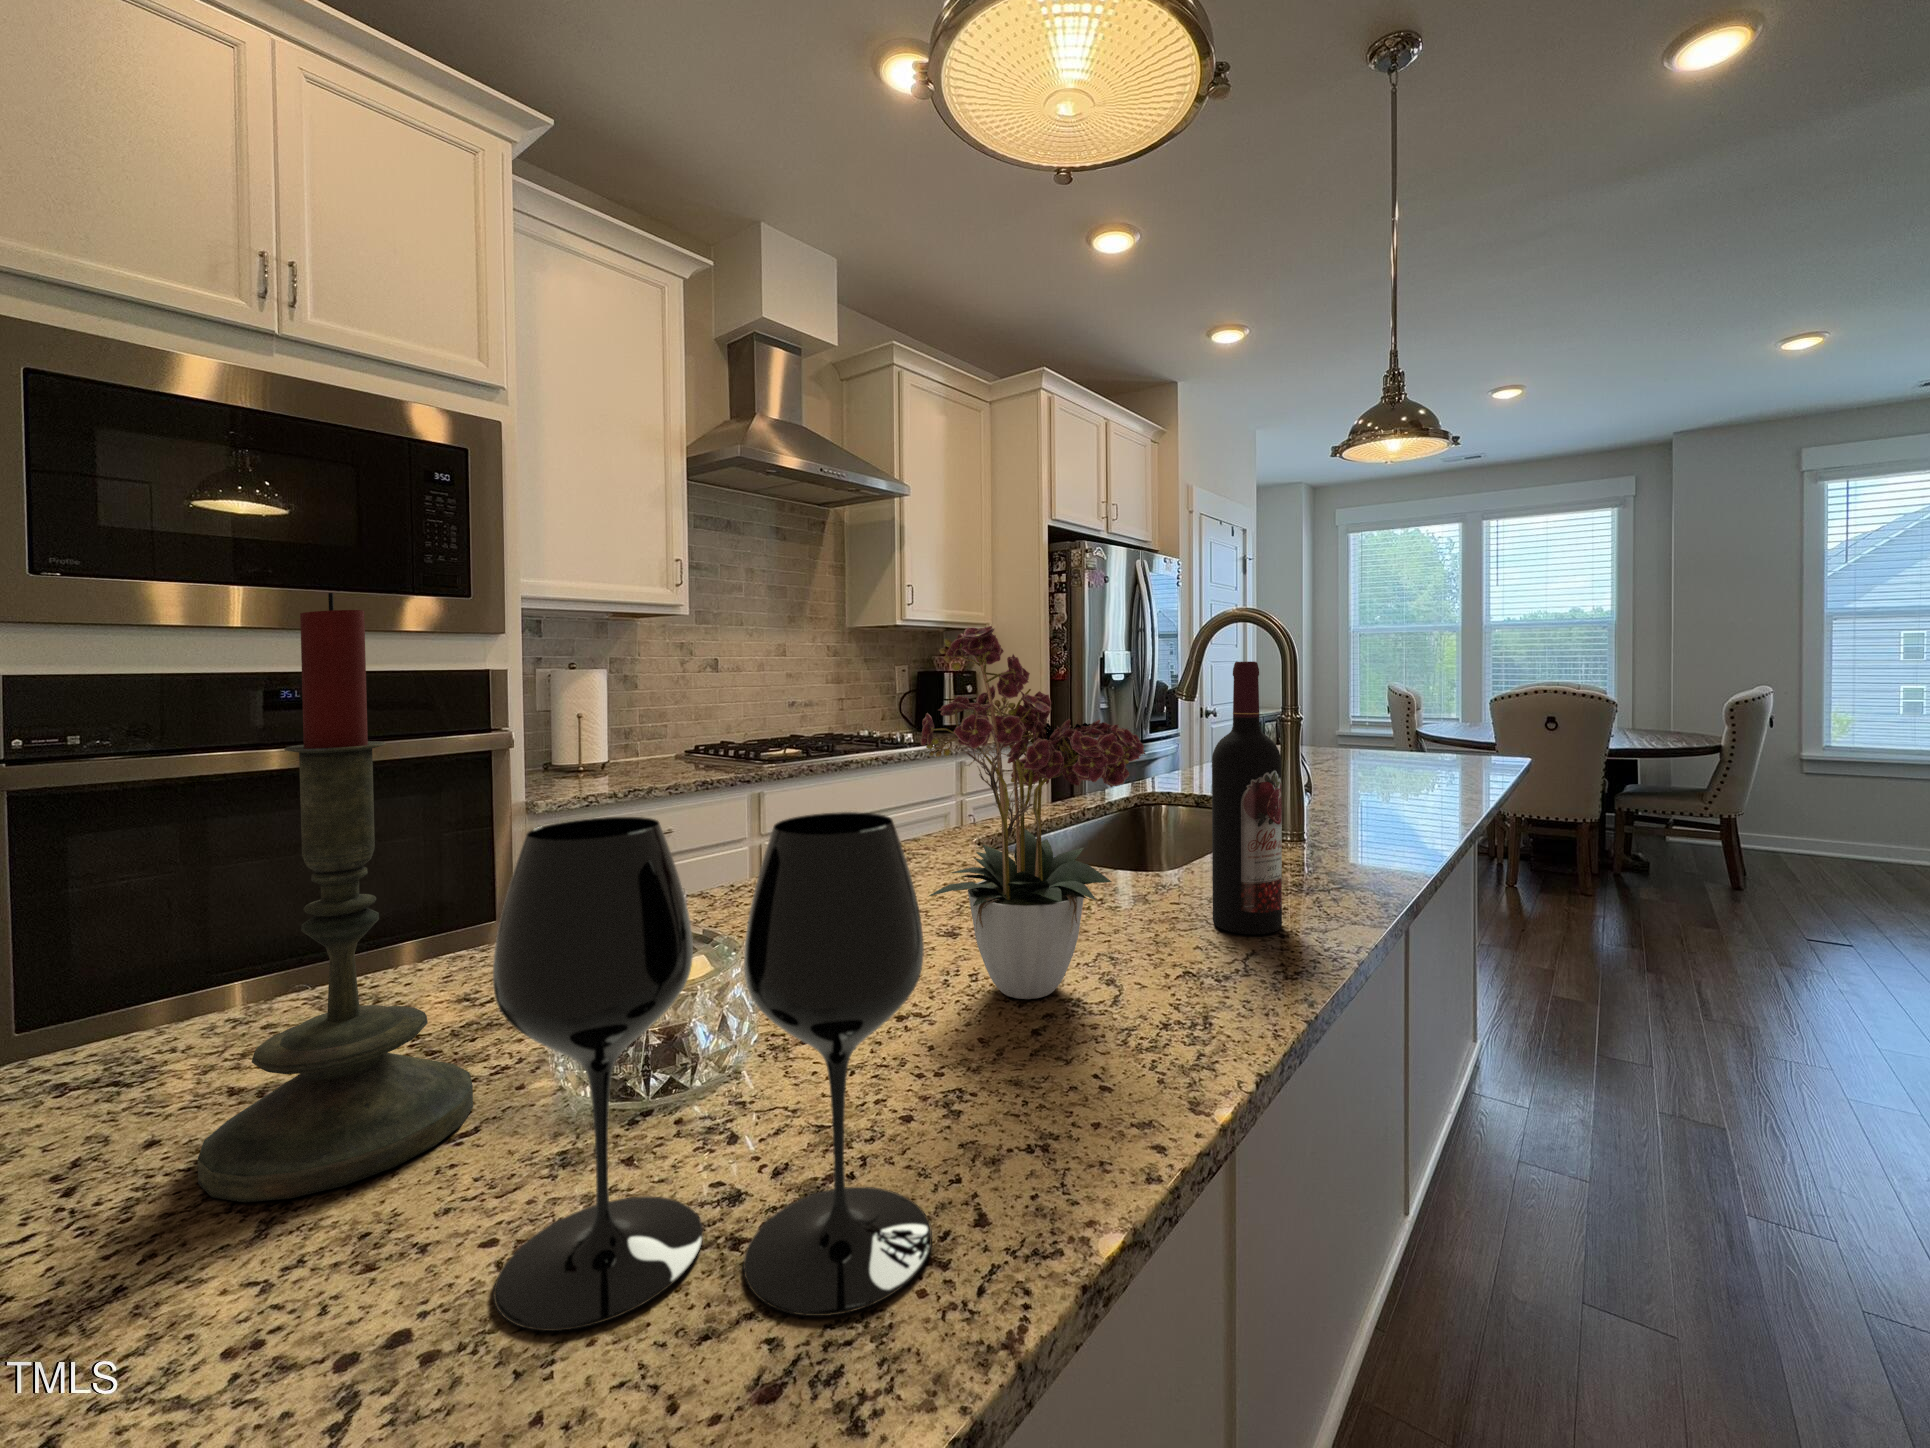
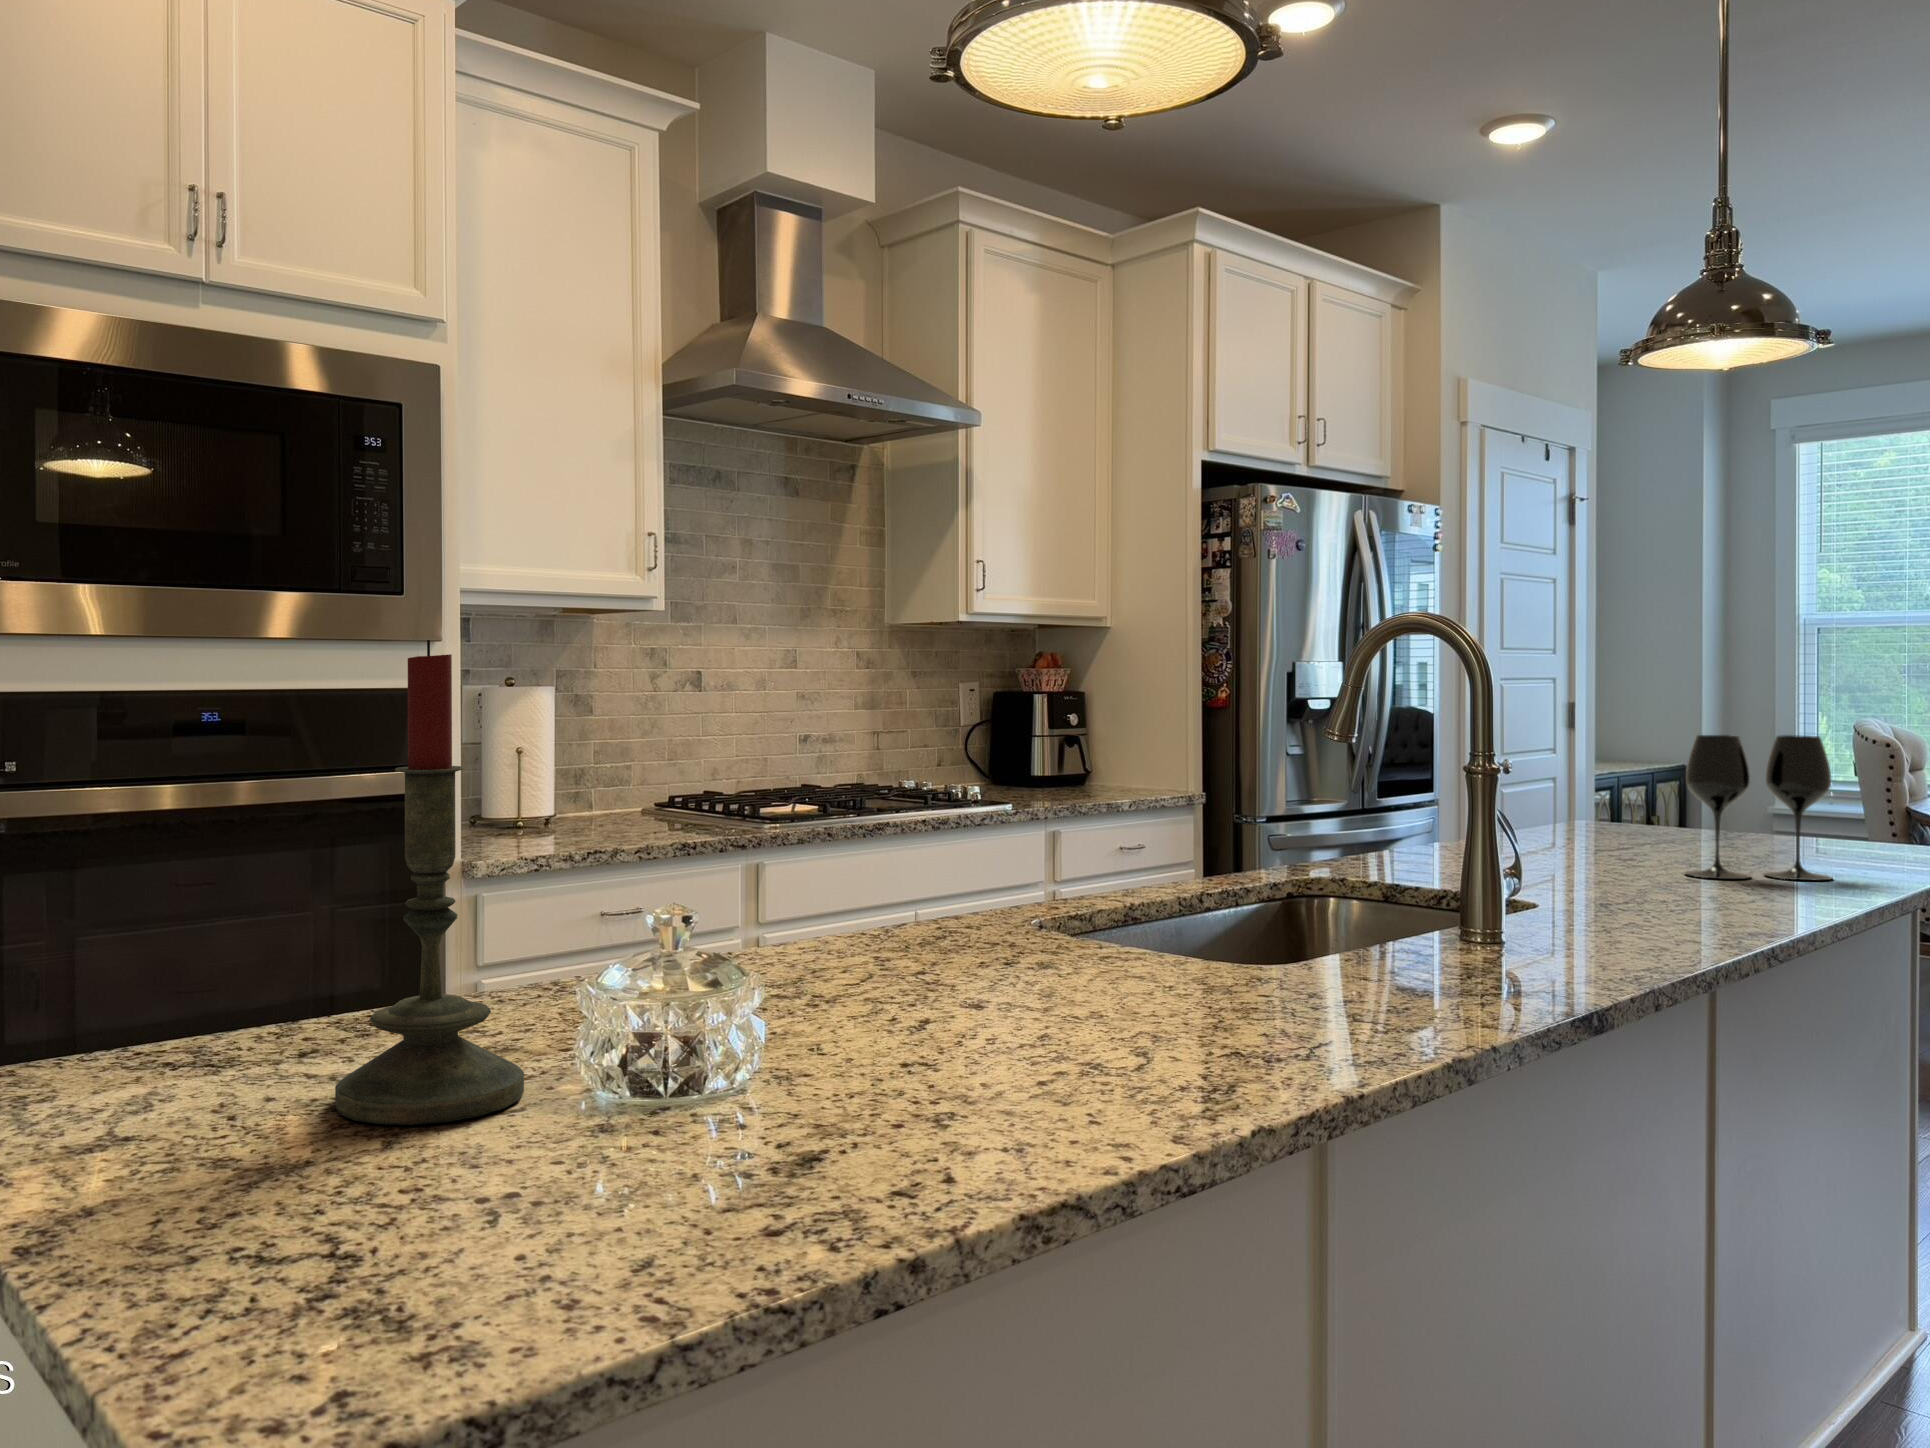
flower arrangement: present [921,626,1145,999] -> none [915,643,1197,1059]
wine bottle: present [1212,661,1282,934] -> none [1290,698,1374,1025]
wine glass: present [493,812,932,1331] -> present [1685,735,1832,880]

